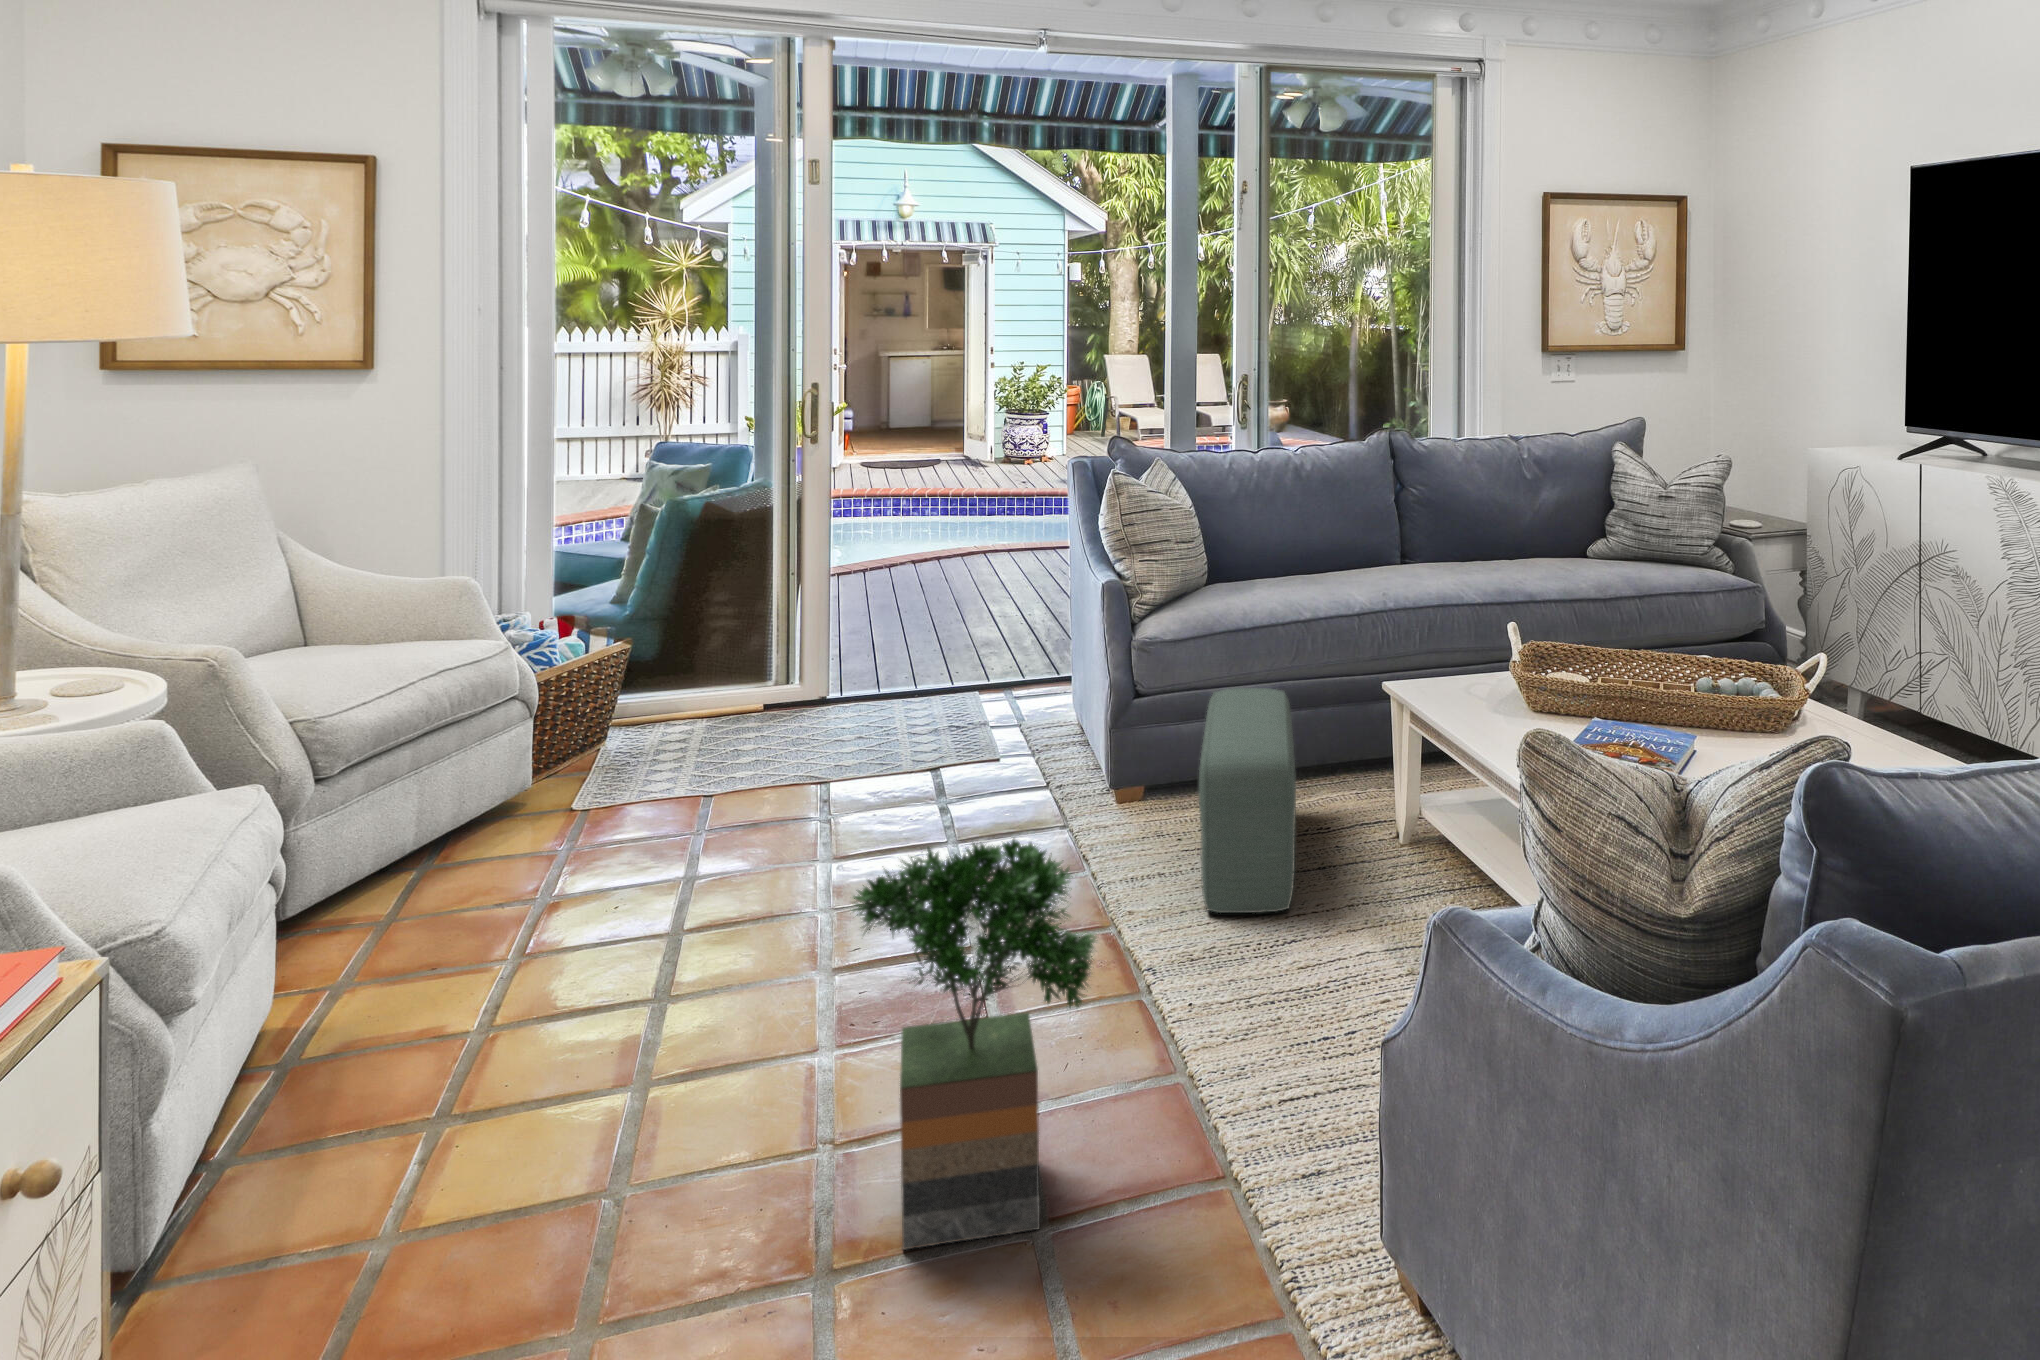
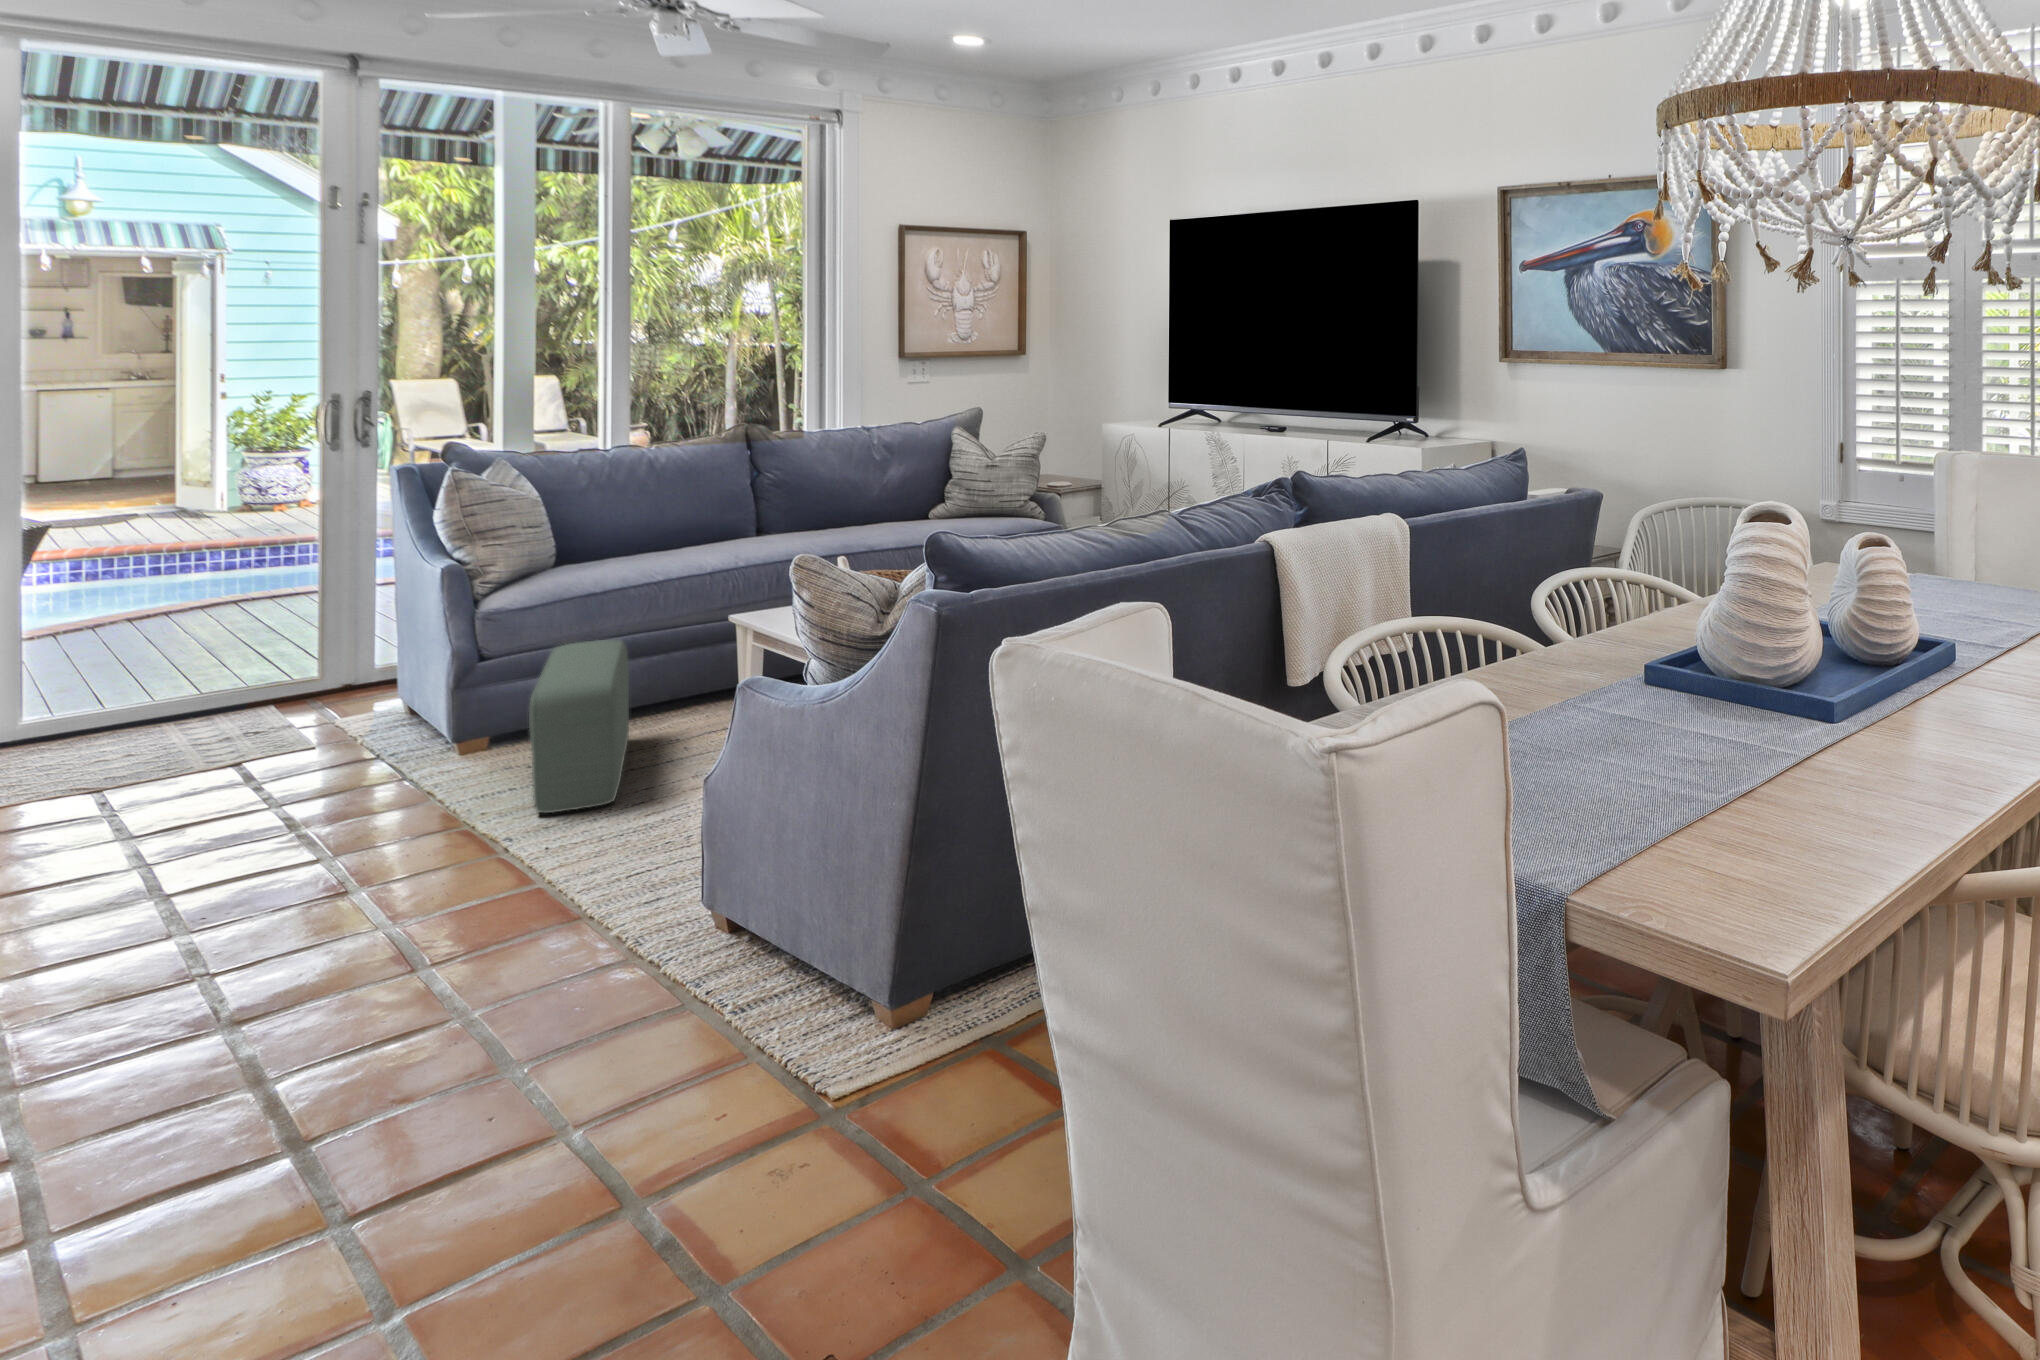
potted tree: present [852,839,1096,1250] -> none [173,744,411,1050]

